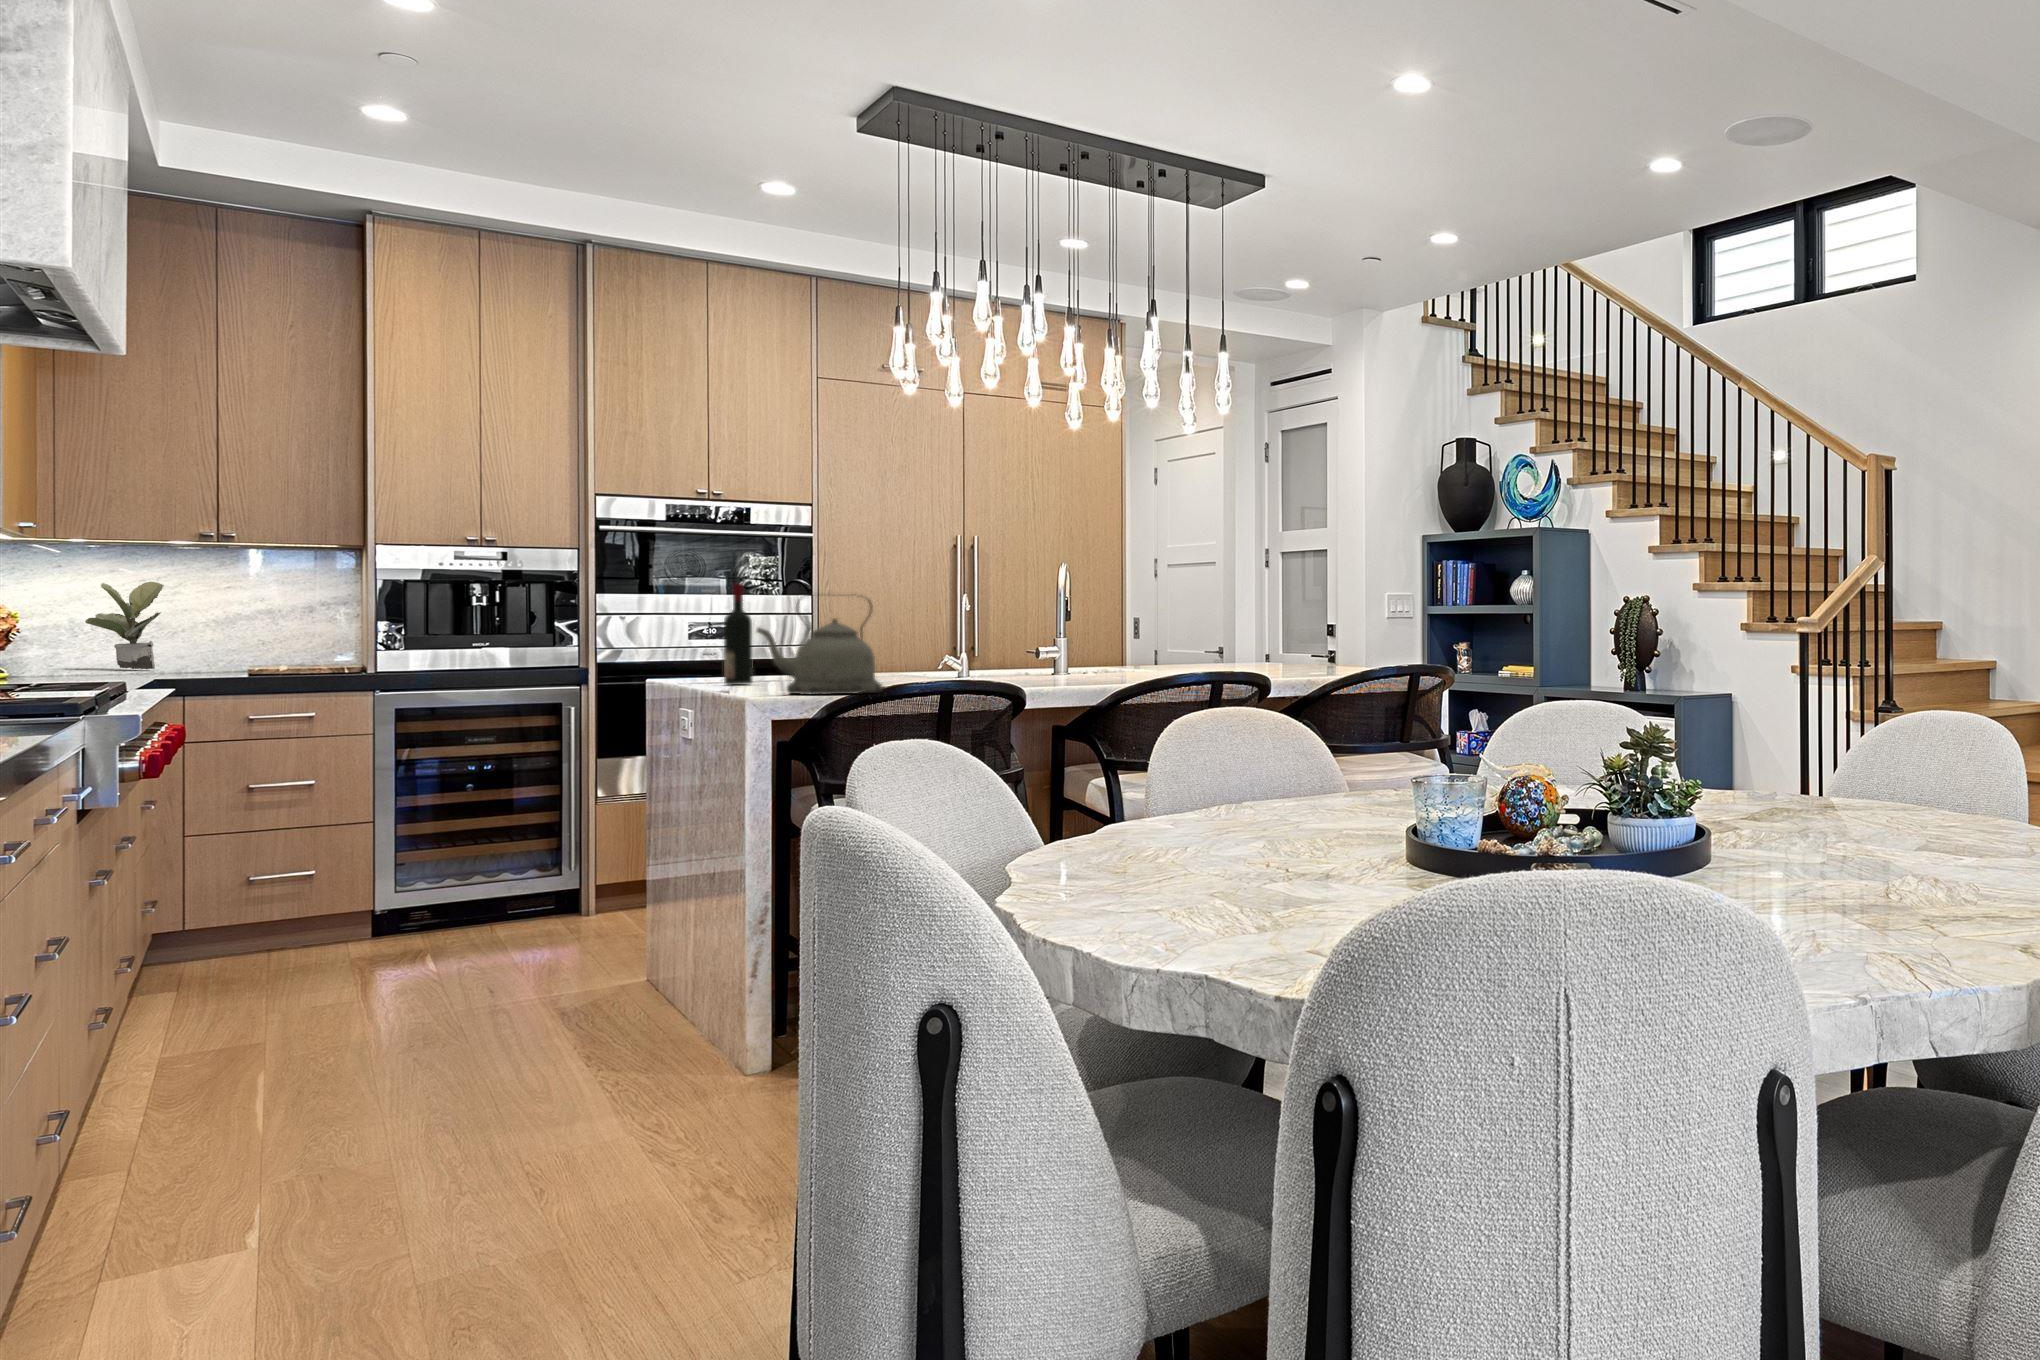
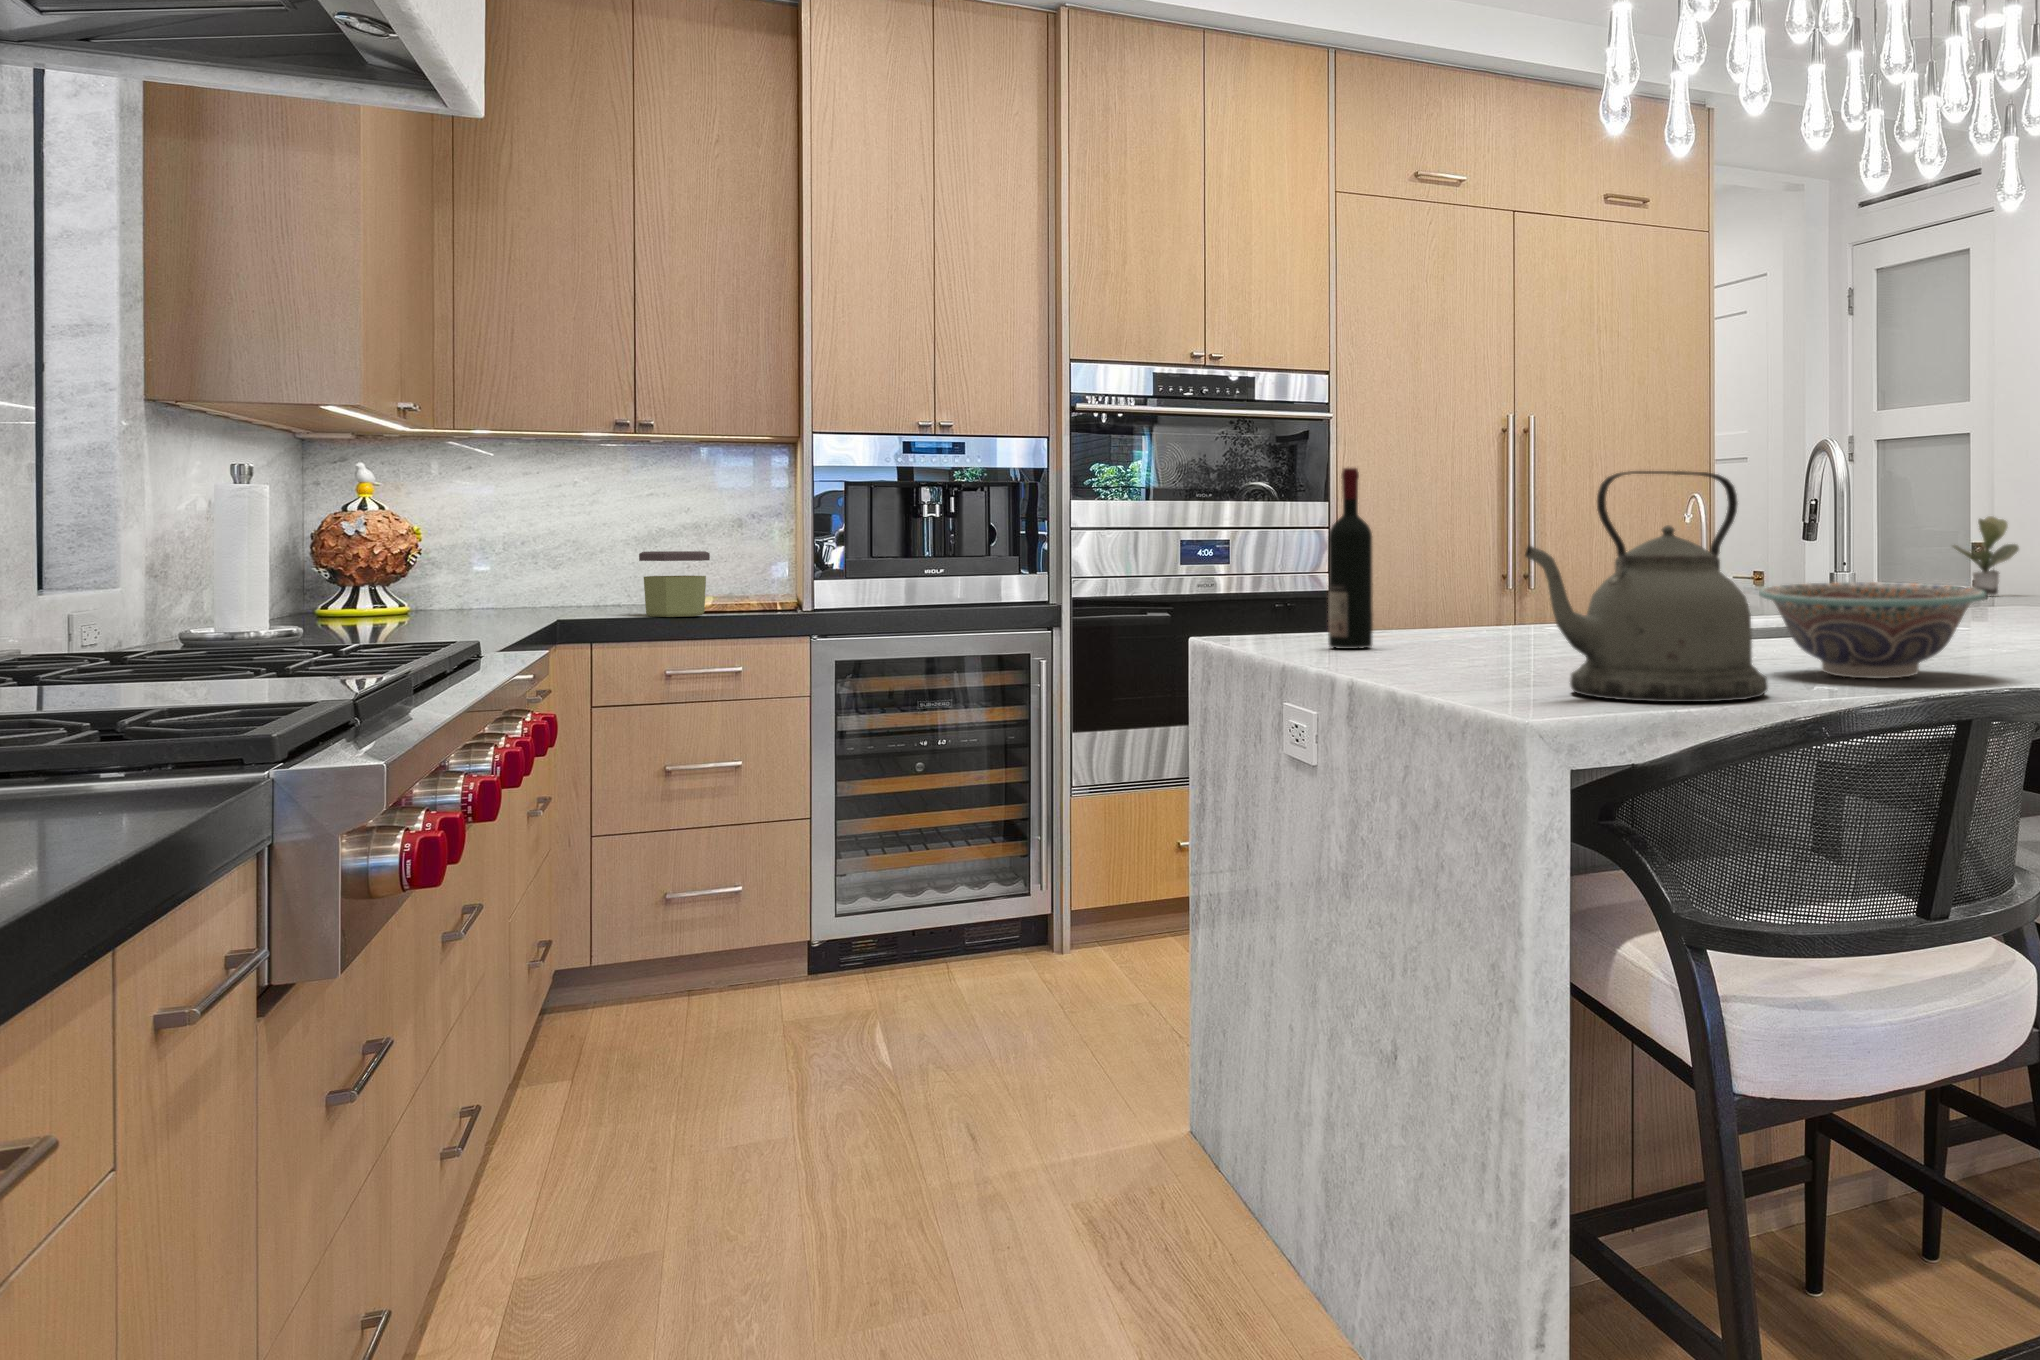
potted plant: present [85,582,164,669] -> present [1953,516,2019,595]
jar: none [232,630,290,677] -> present [639,551,710,617]
decorative bowl: none [917,645,1026,689] -> present [1759,582,1986,679]

